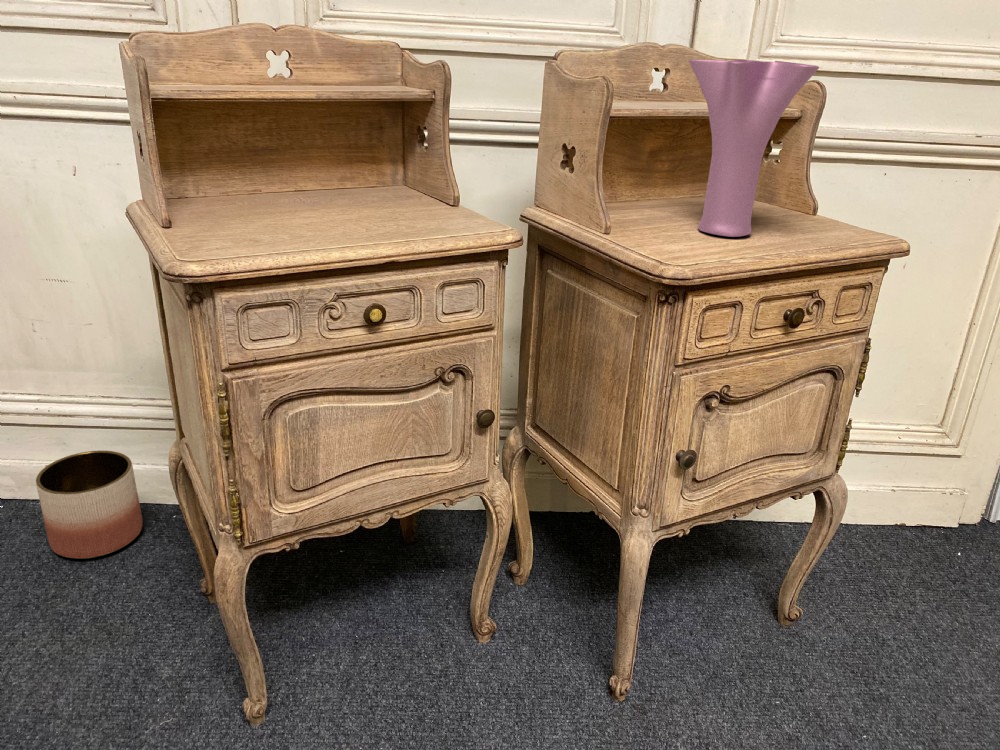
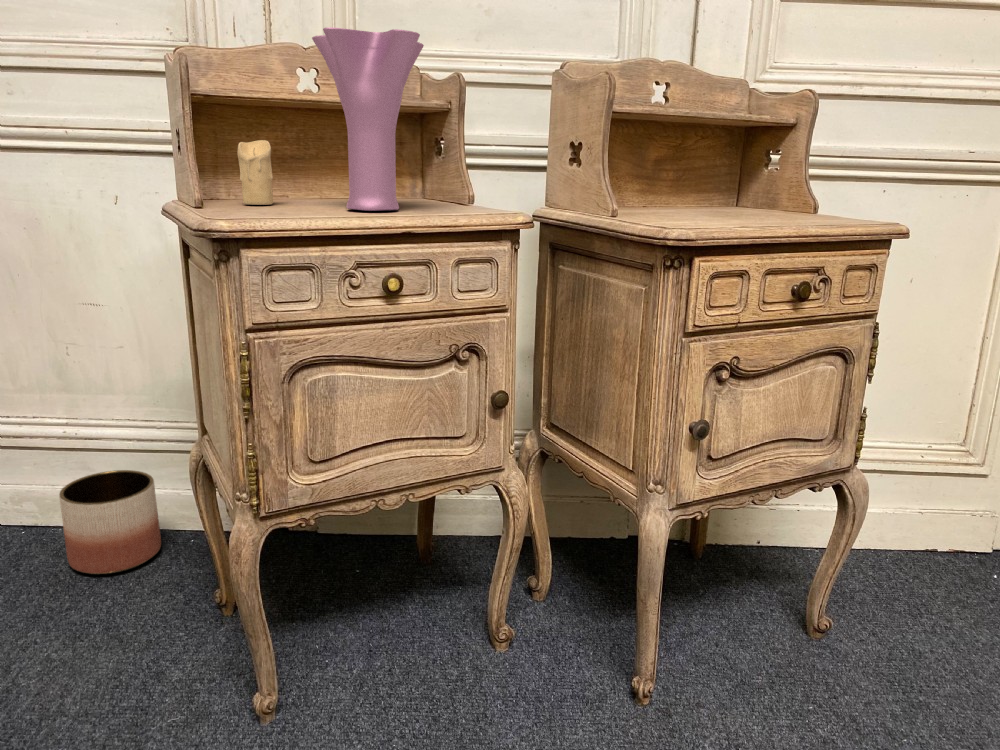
vase: present [689,59,819,237] -> present [312,27,424,211]
candle: none [206,141,246,213] -> present [237,140,273,205]

